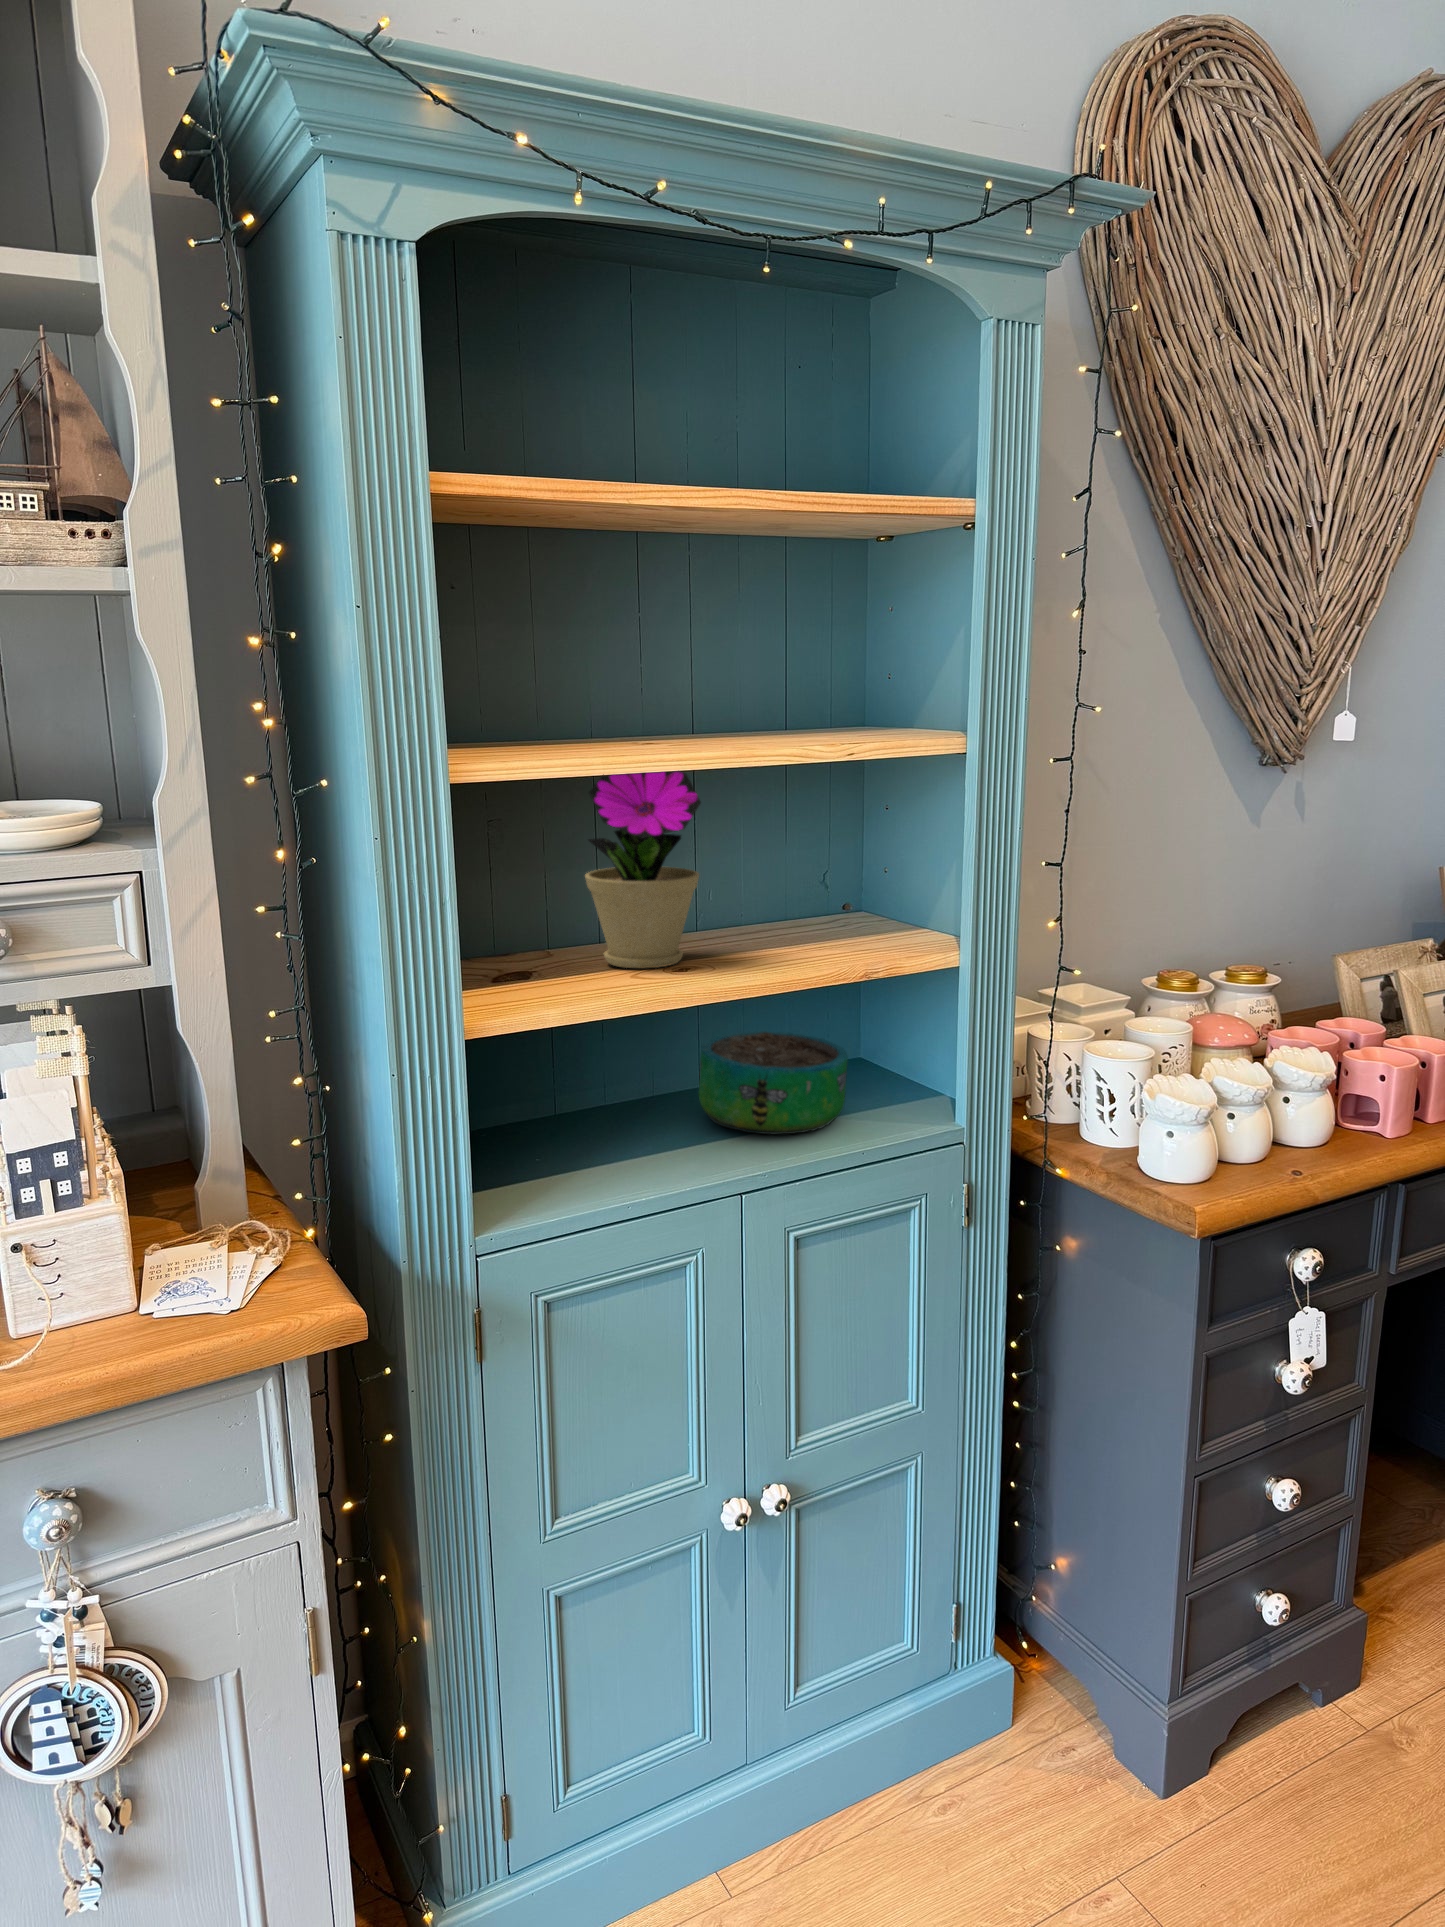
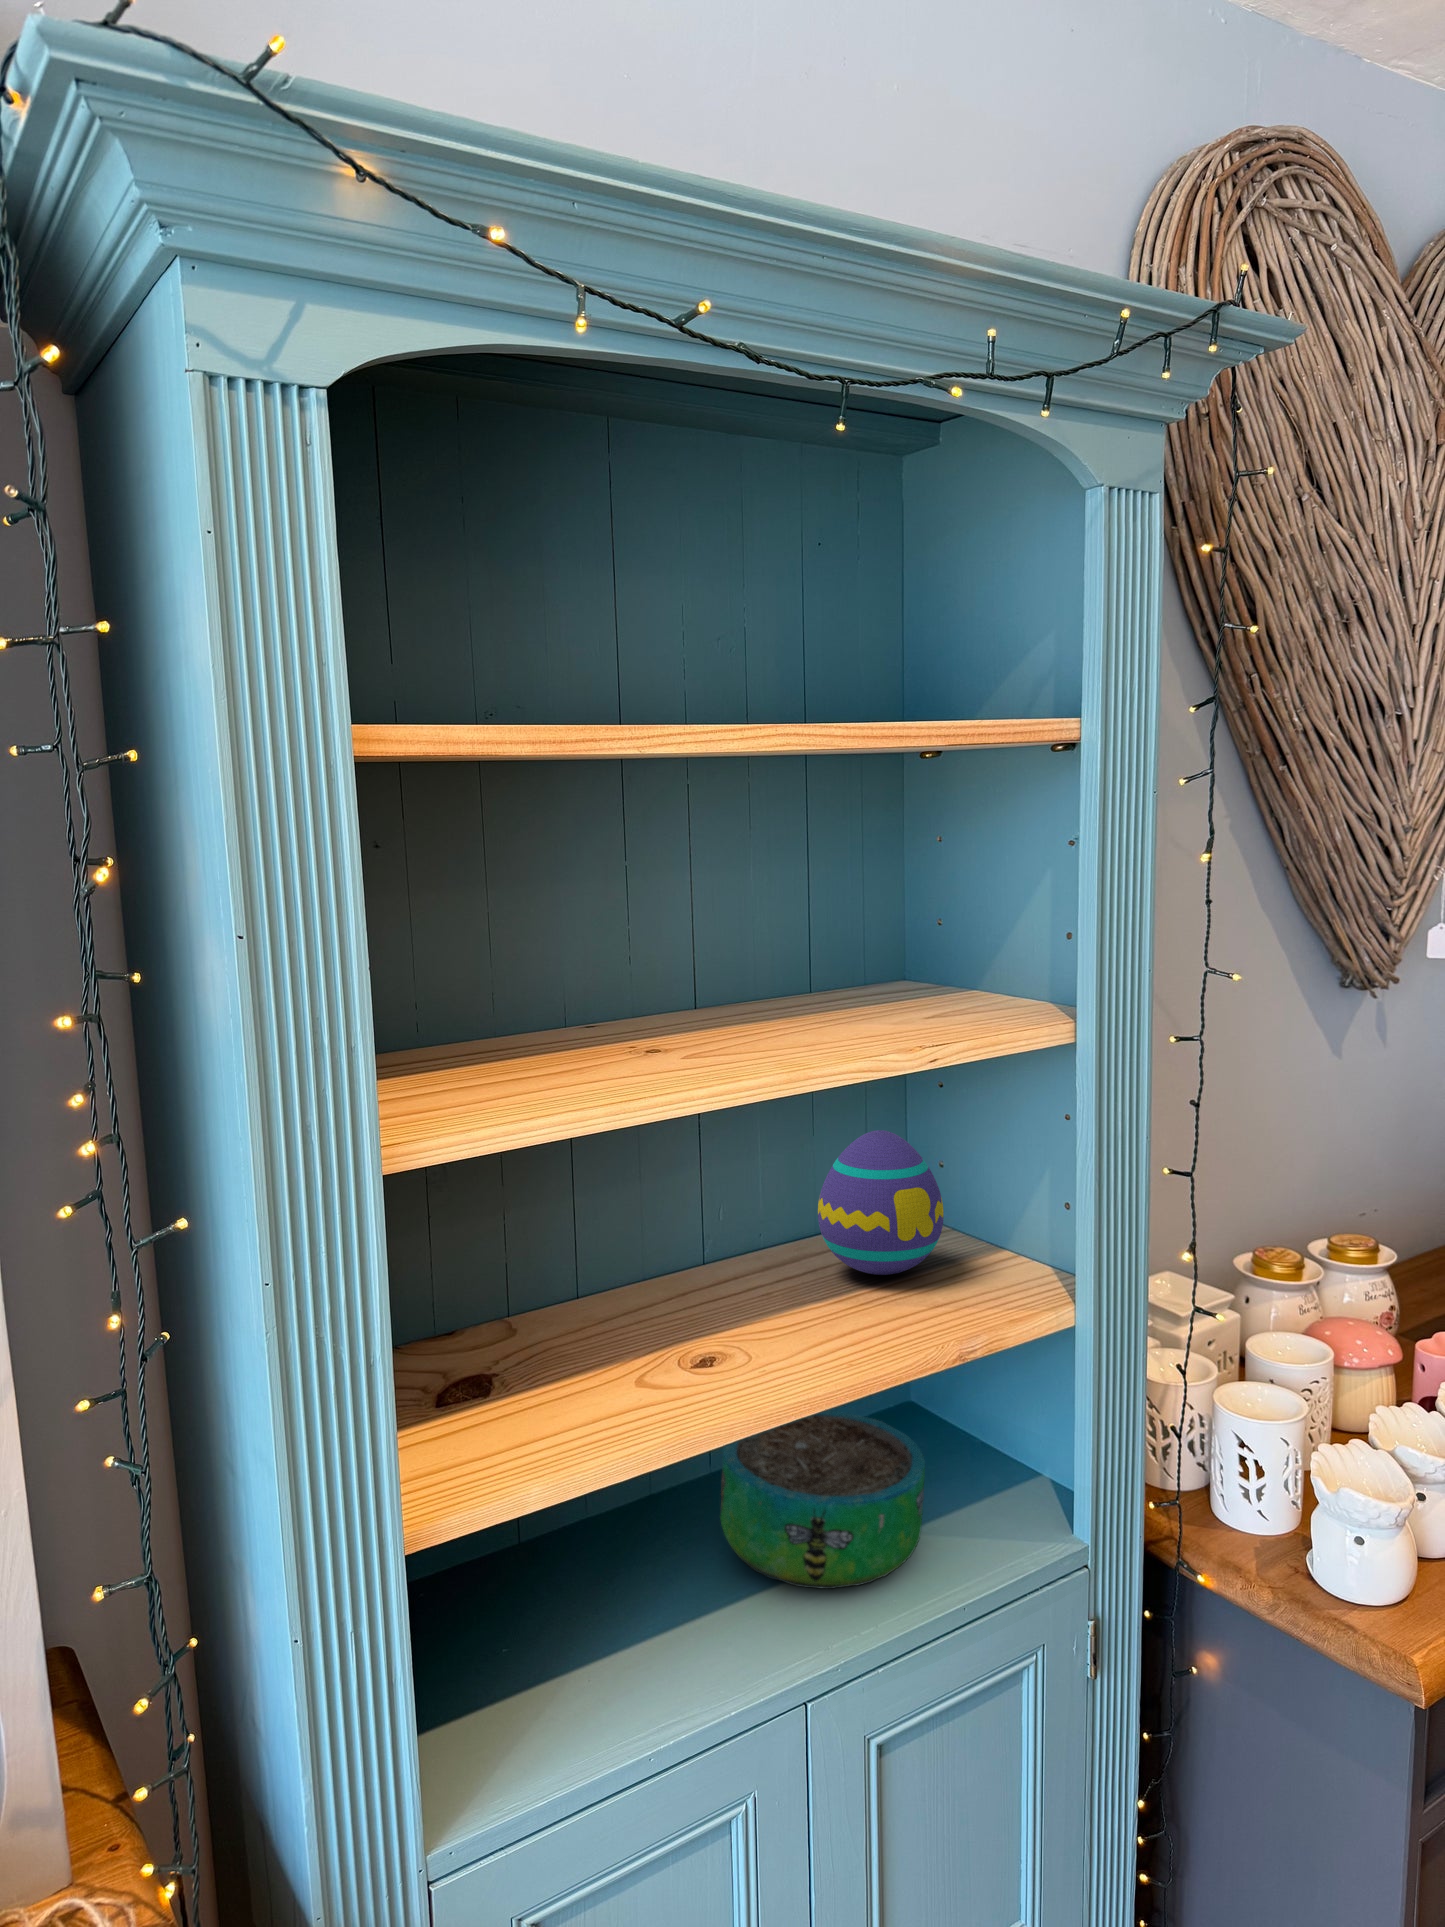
flower pot: present [585,772,701,968] -> none [566,1076,730,1377]
decorative egg: none [781,824,874,931] -> present [818,1130,944,1275]

